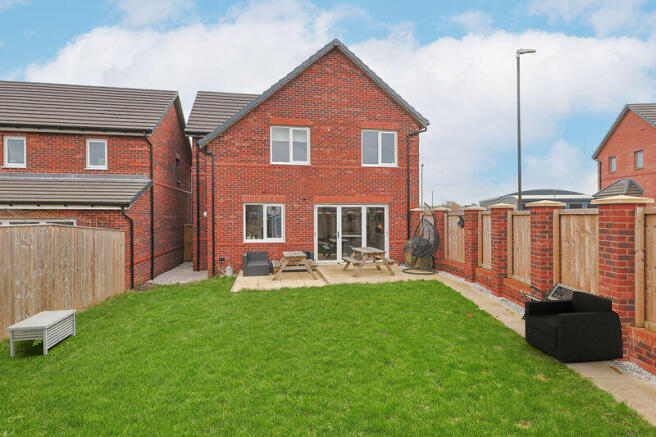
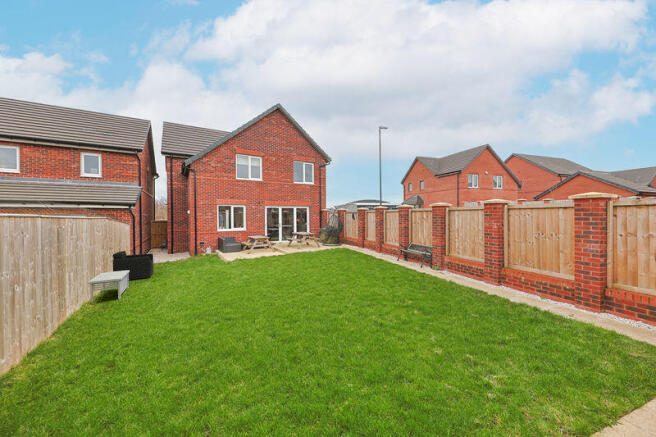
armchair: present [525,291,623,362] -> present [113,251,154,280]

